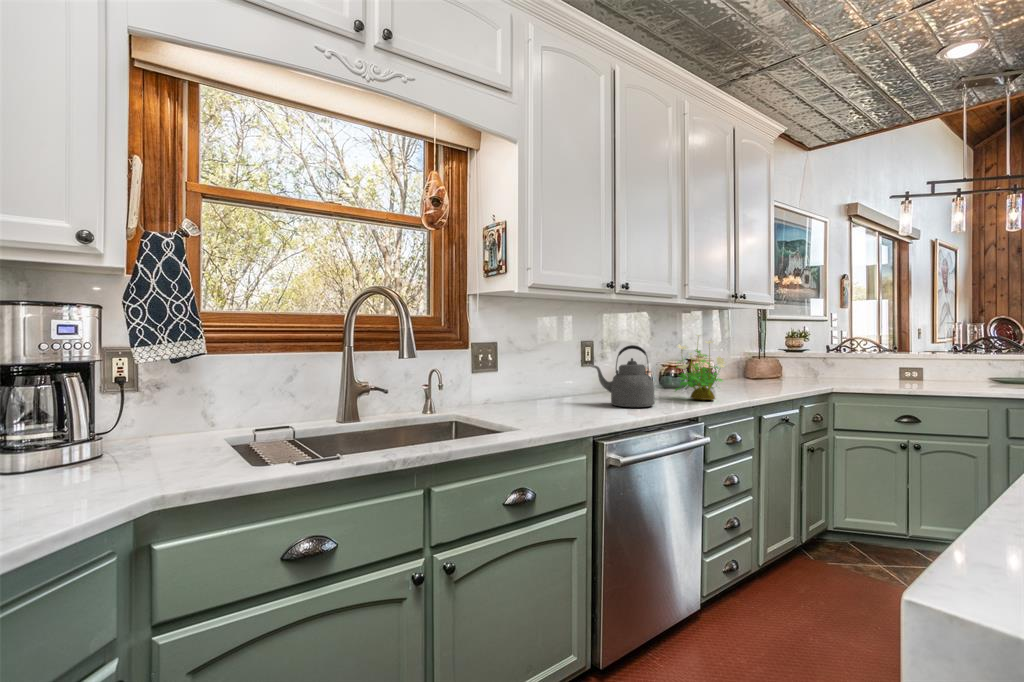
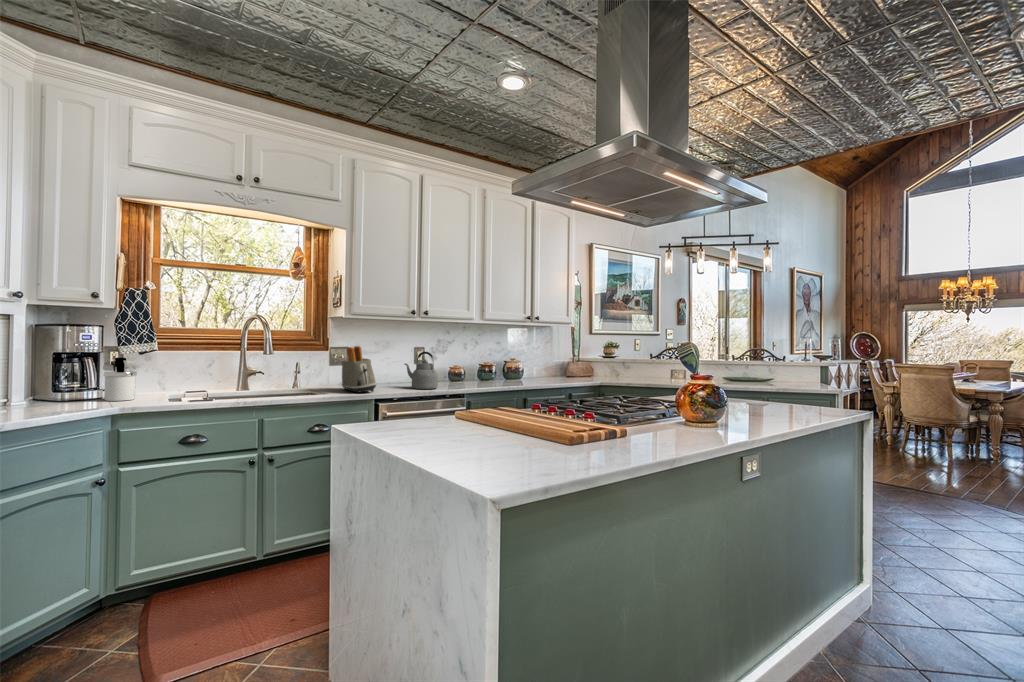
potted plant: present [675,335,726,400] -> none [464,346,494,387]
toaster: none [512,338,585,420] -> present [341,346,376,392]
soap dispenser: none [101,370,172,467] -> present [104,357,137,401]

